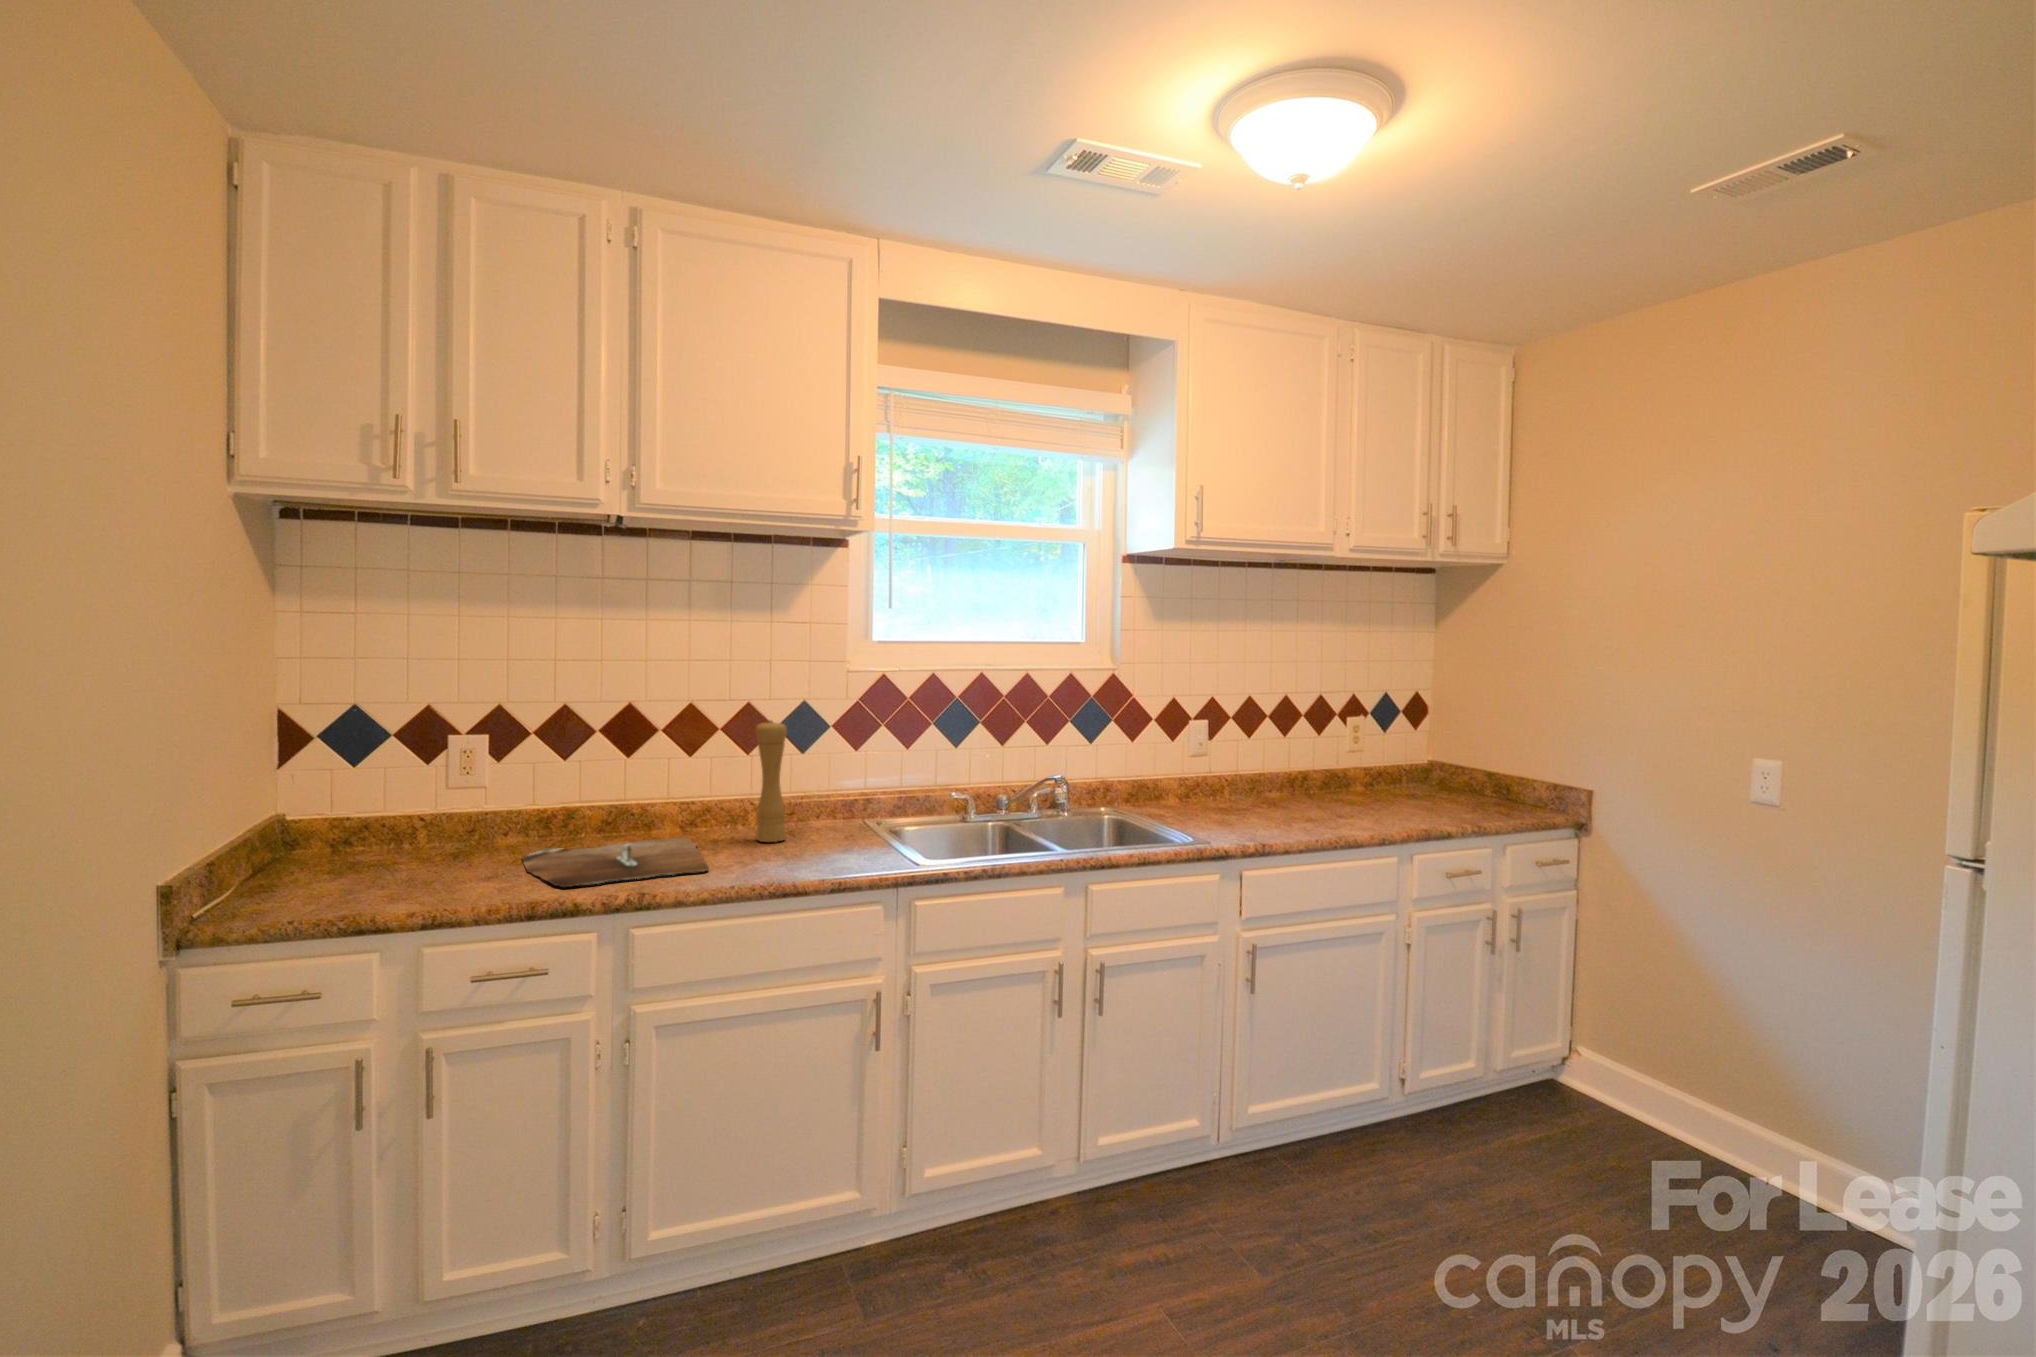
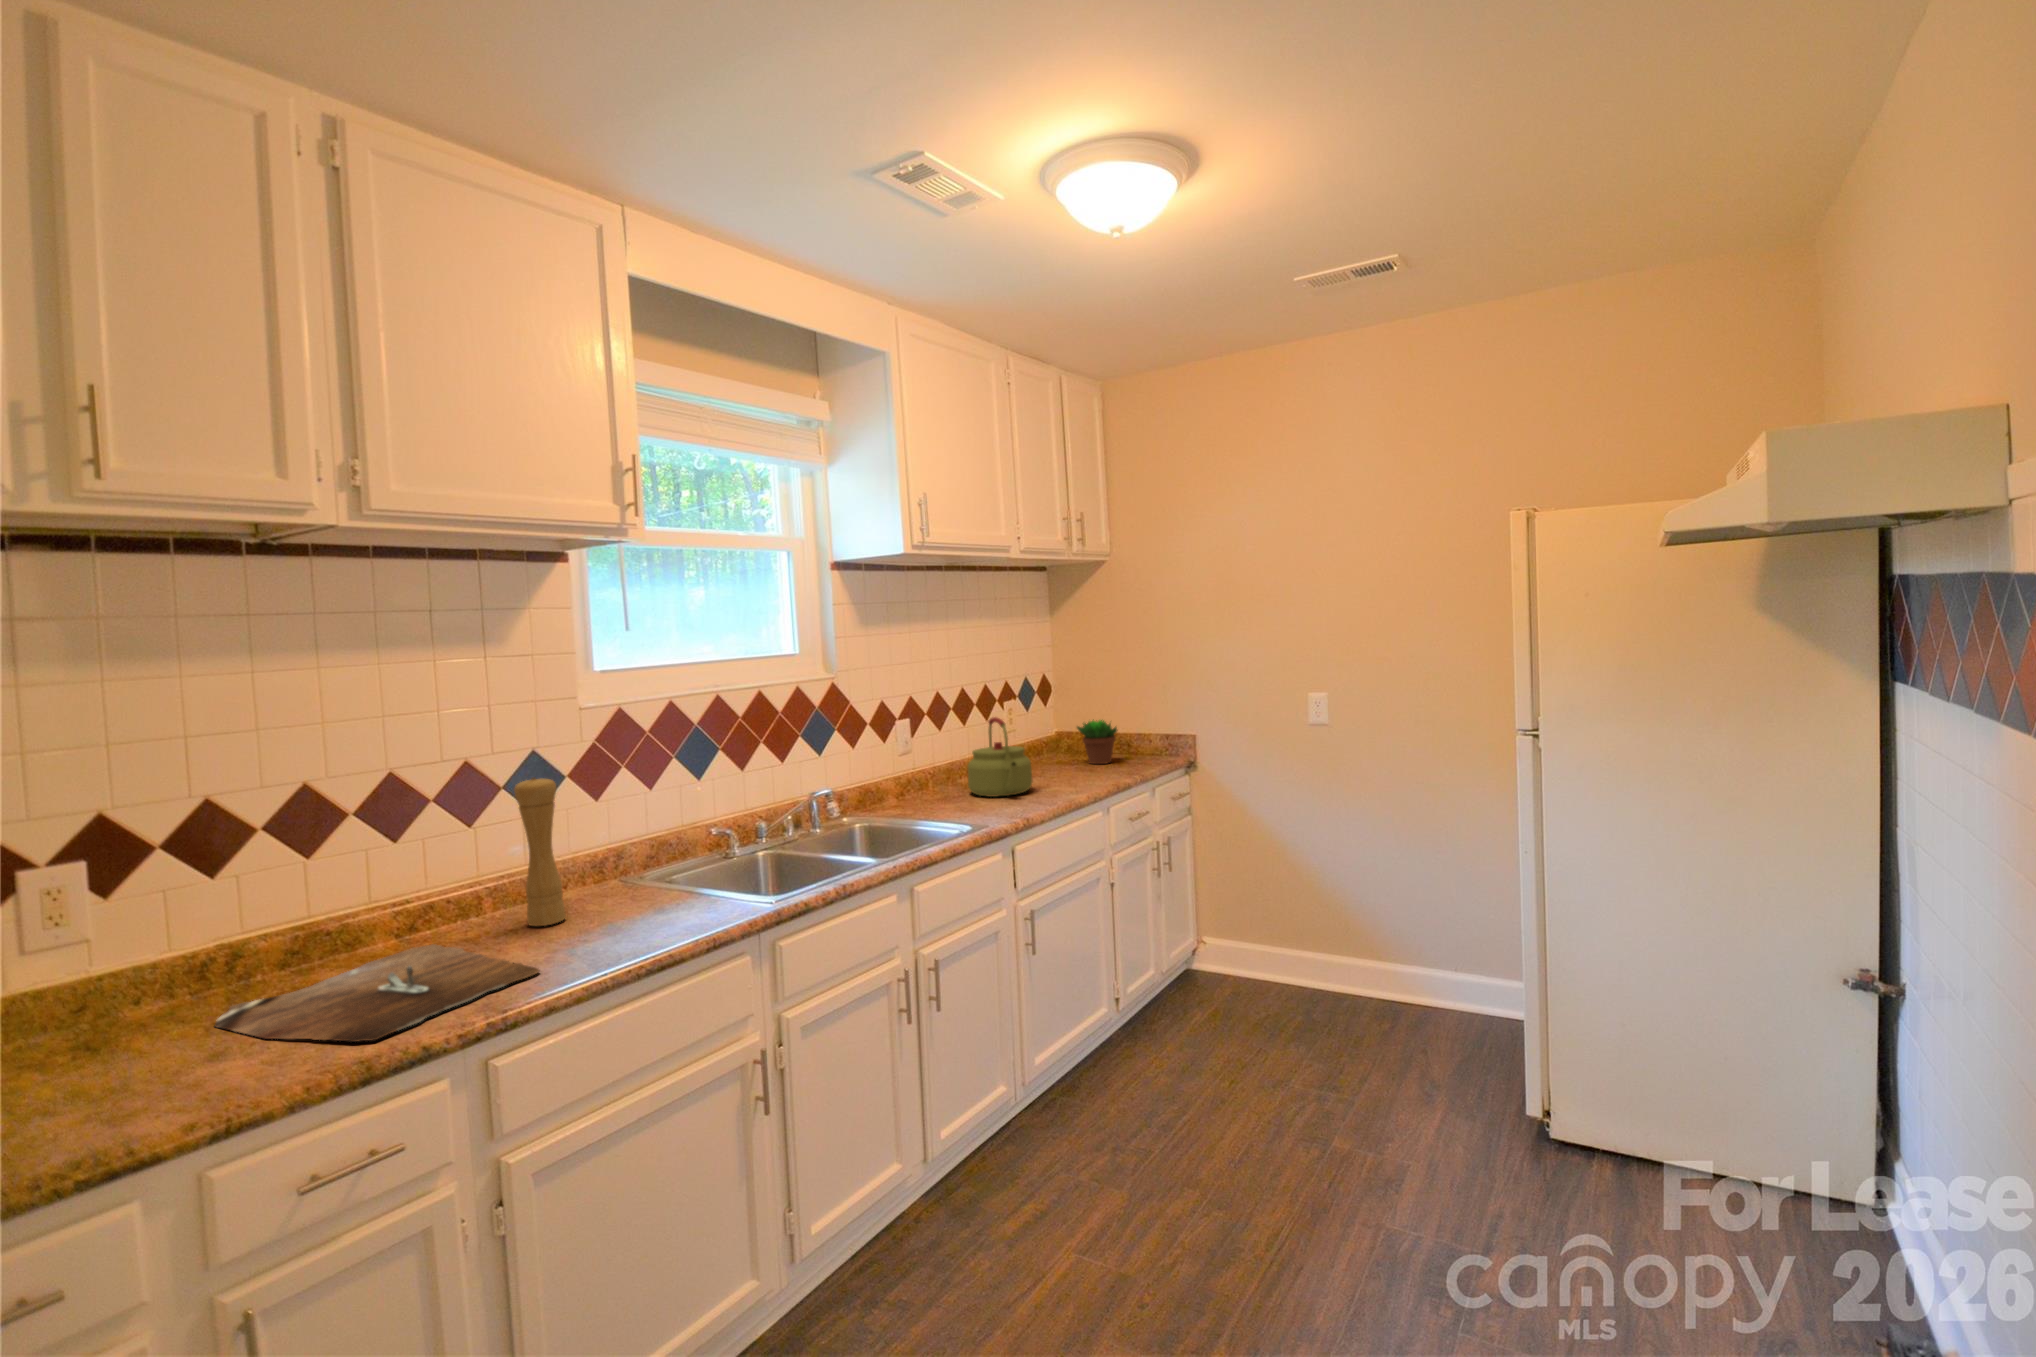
kettle: none [1255,730,1328,816] -> present [968,717,1032,797]
succulent plant: none [1430,749,1488,804] -> present [1077,720,1118,764]

